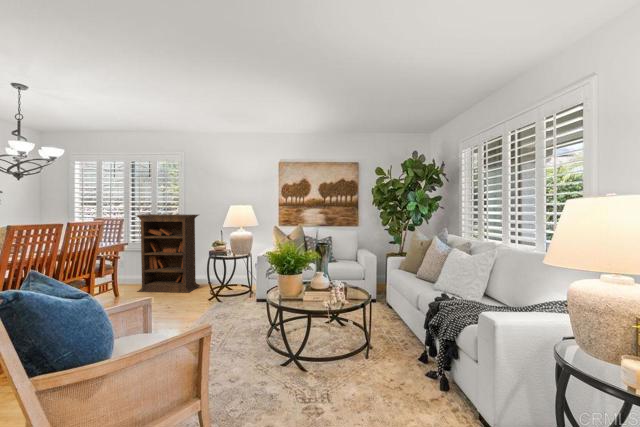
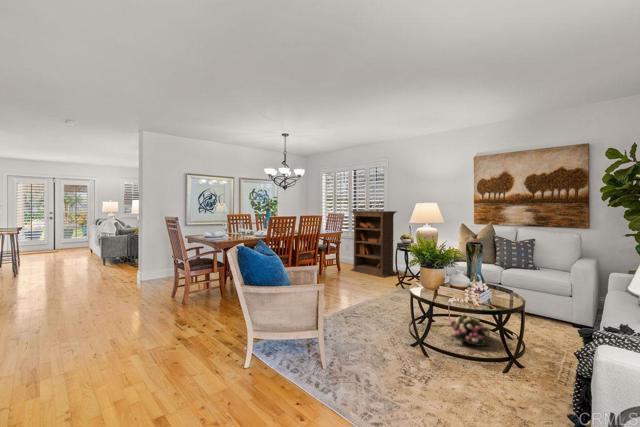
flower arrangement: none [302,315,338,343] -> present [448,313,491,346]

